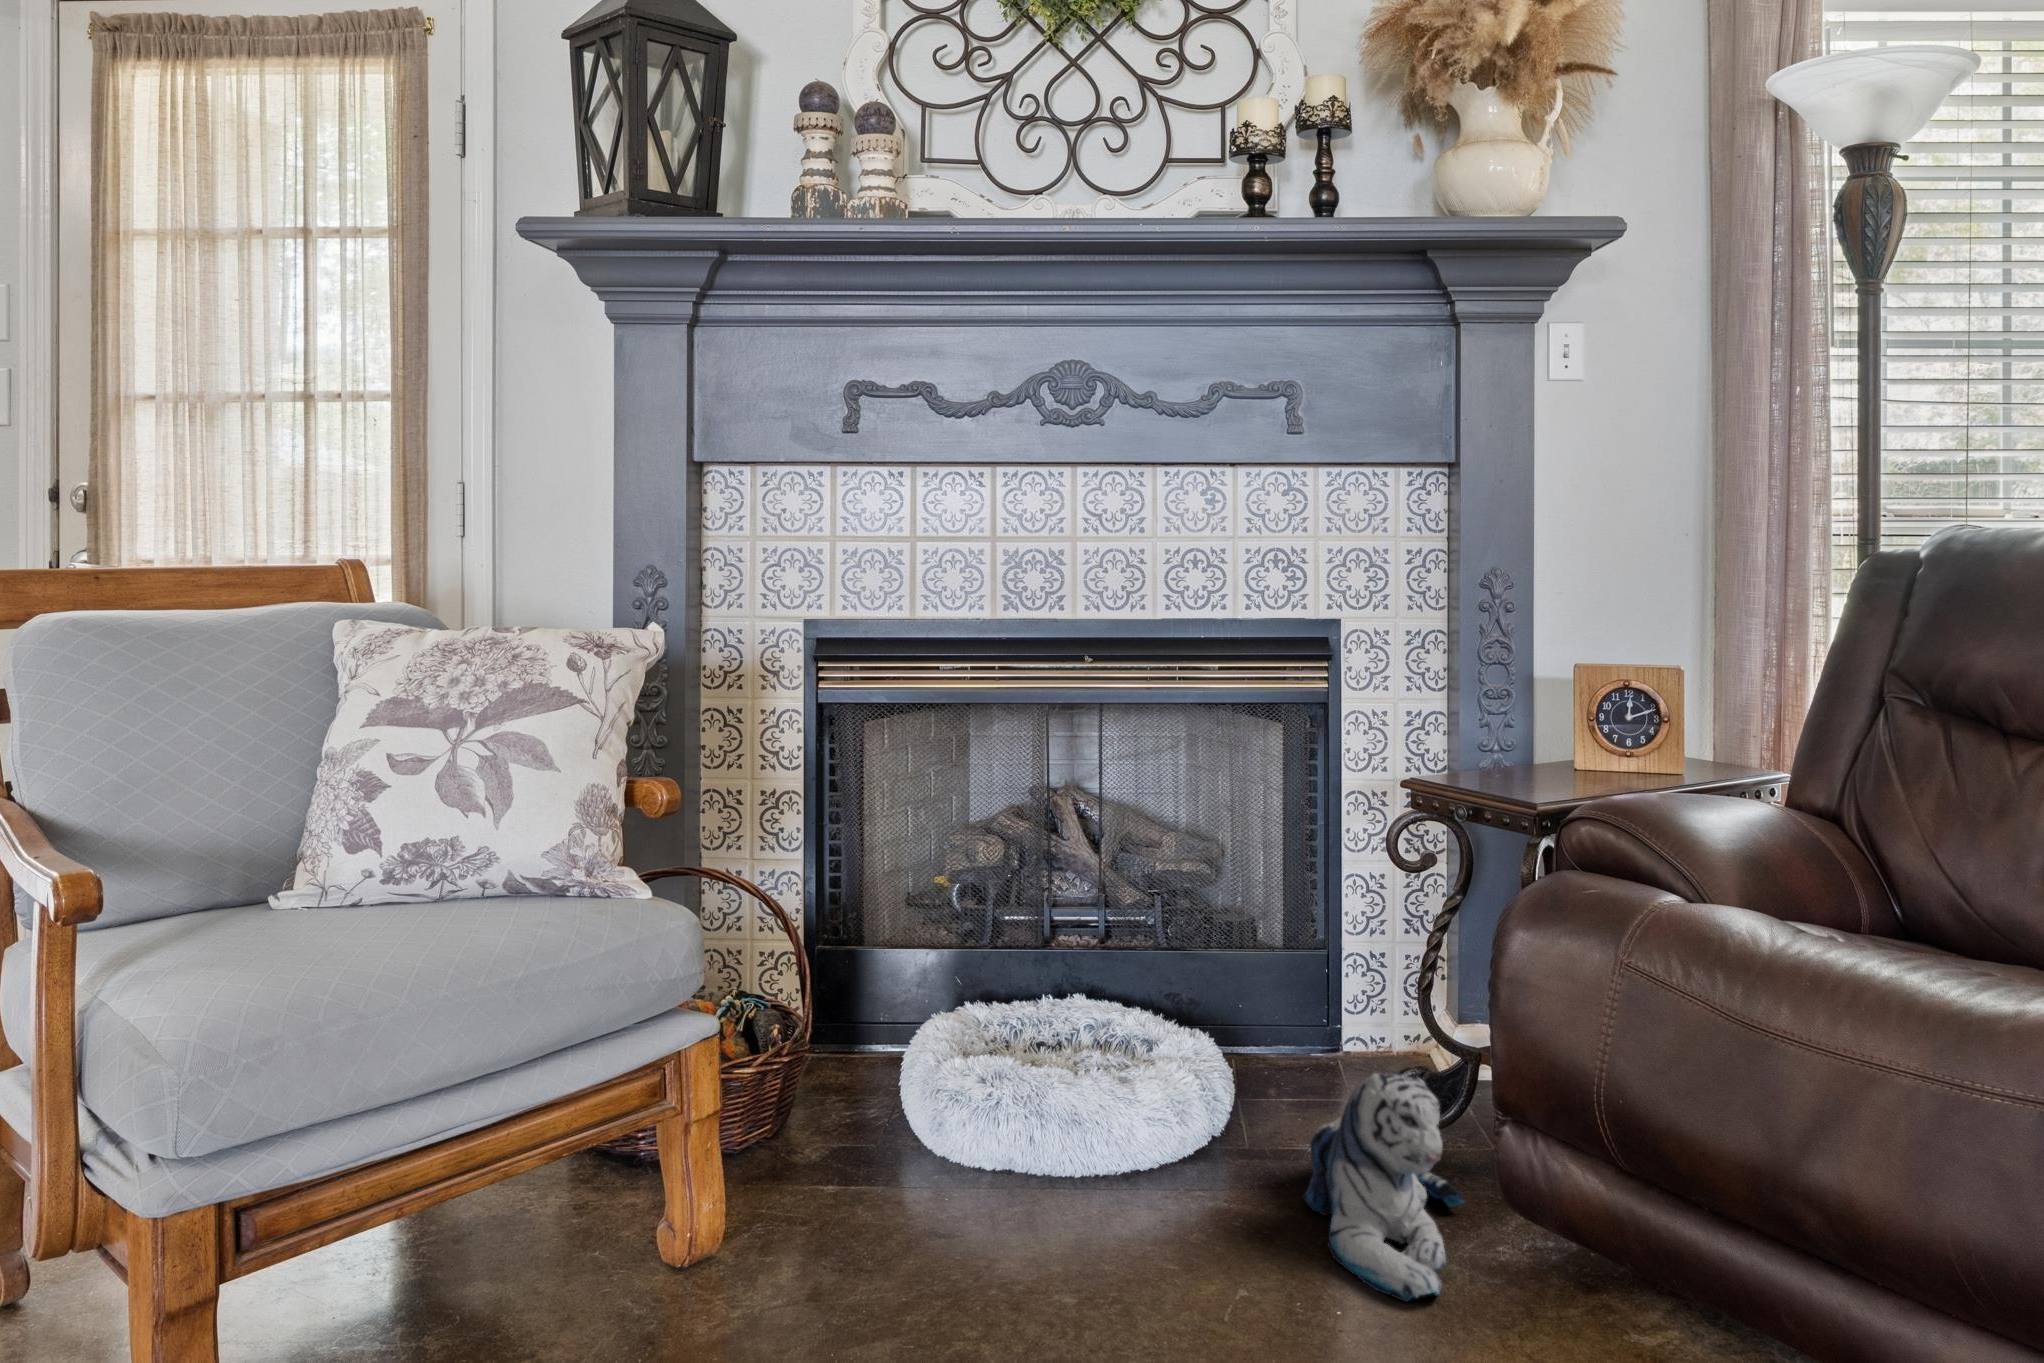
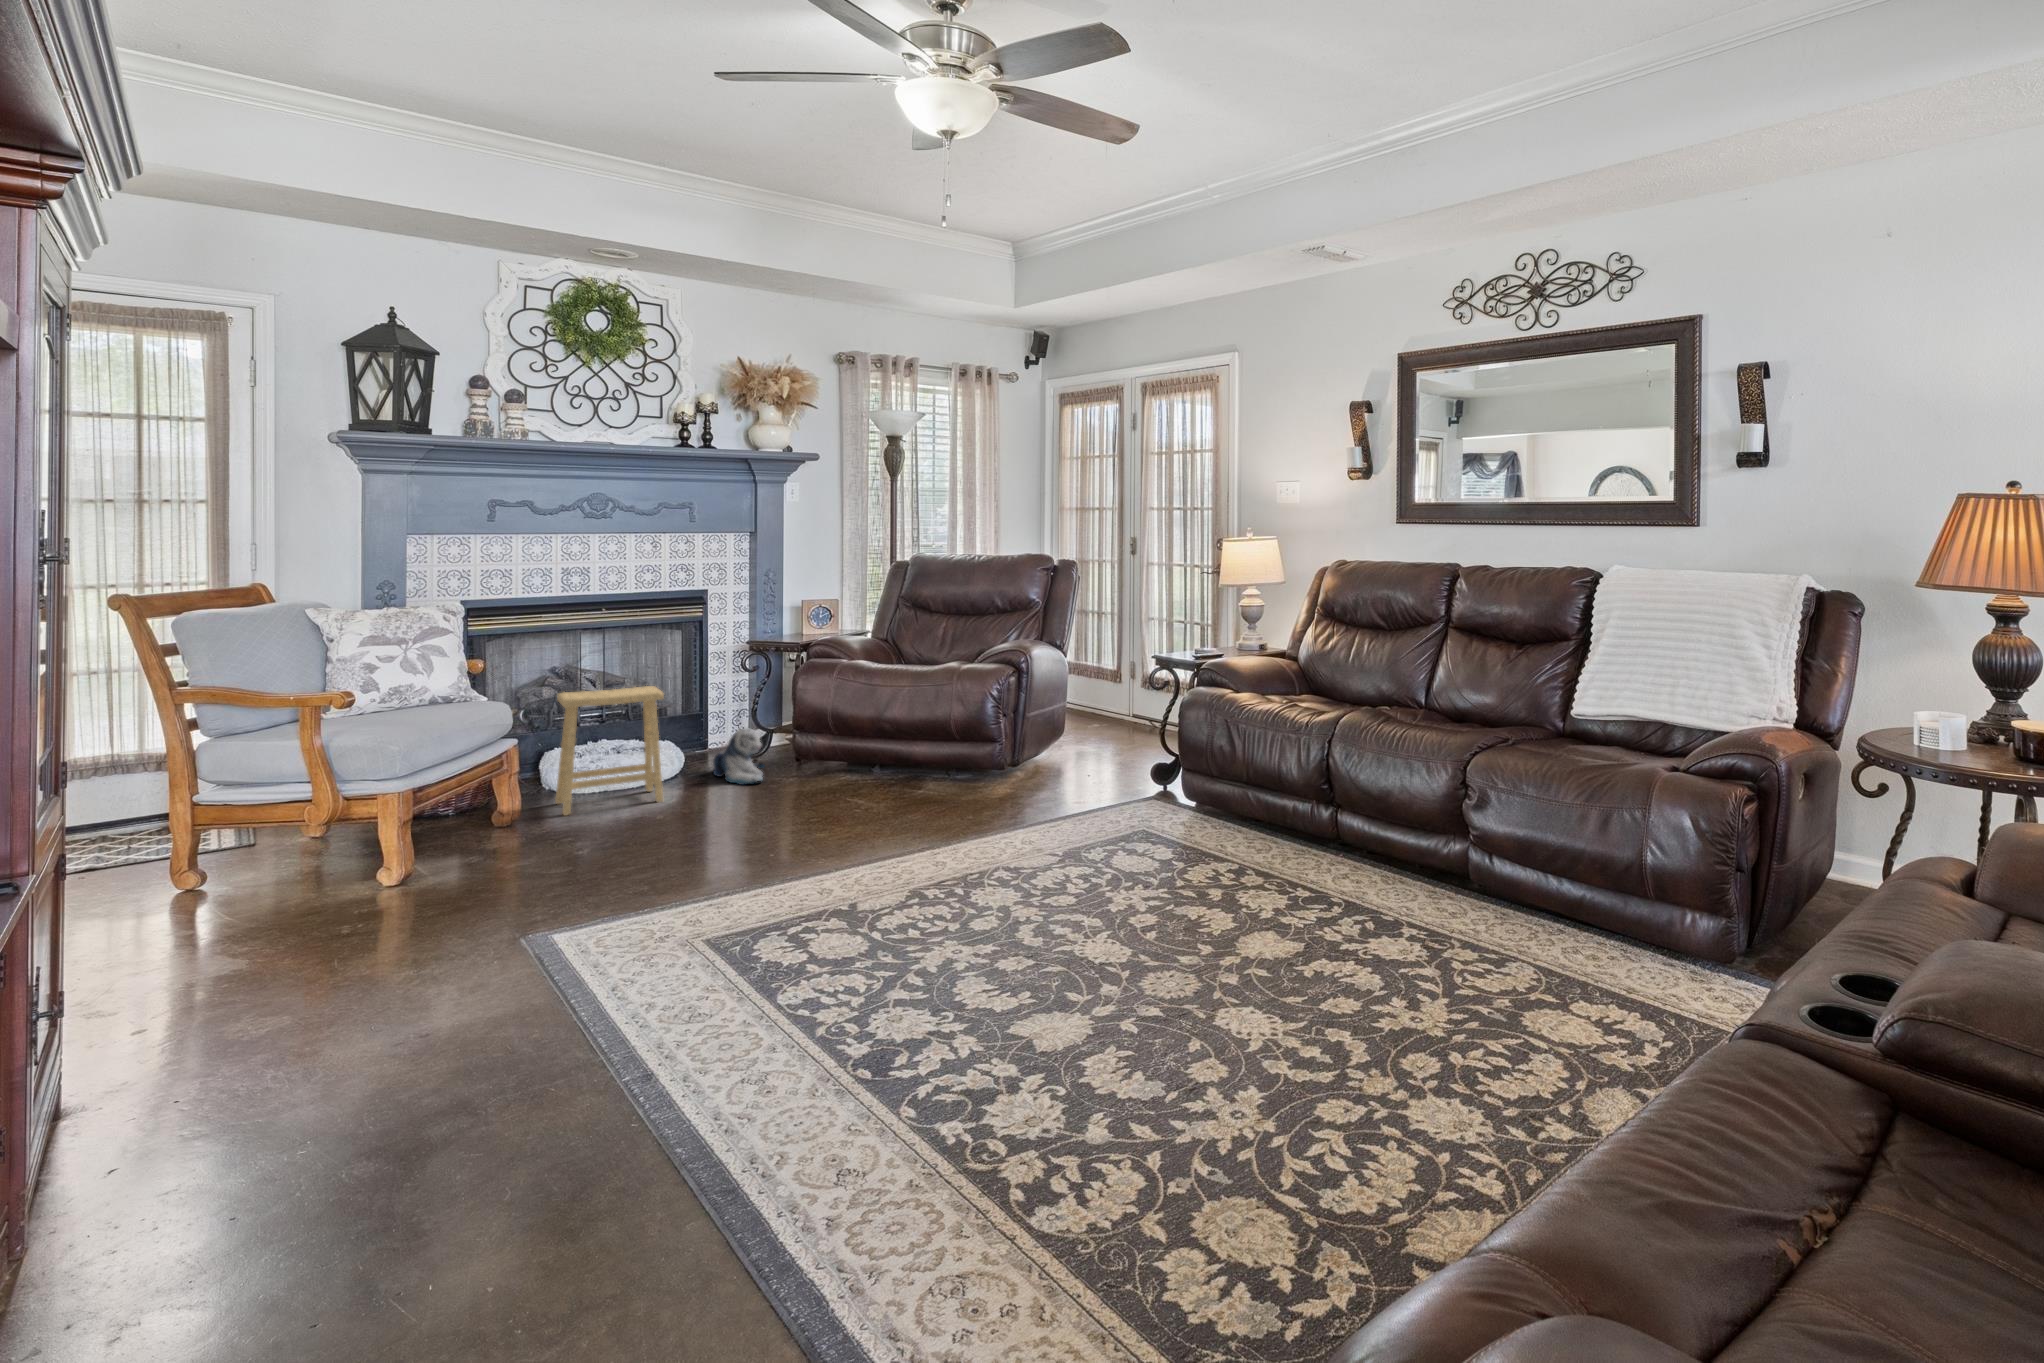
footstool: none [816,895,1114,1324] -> present [555,686,664,815]

